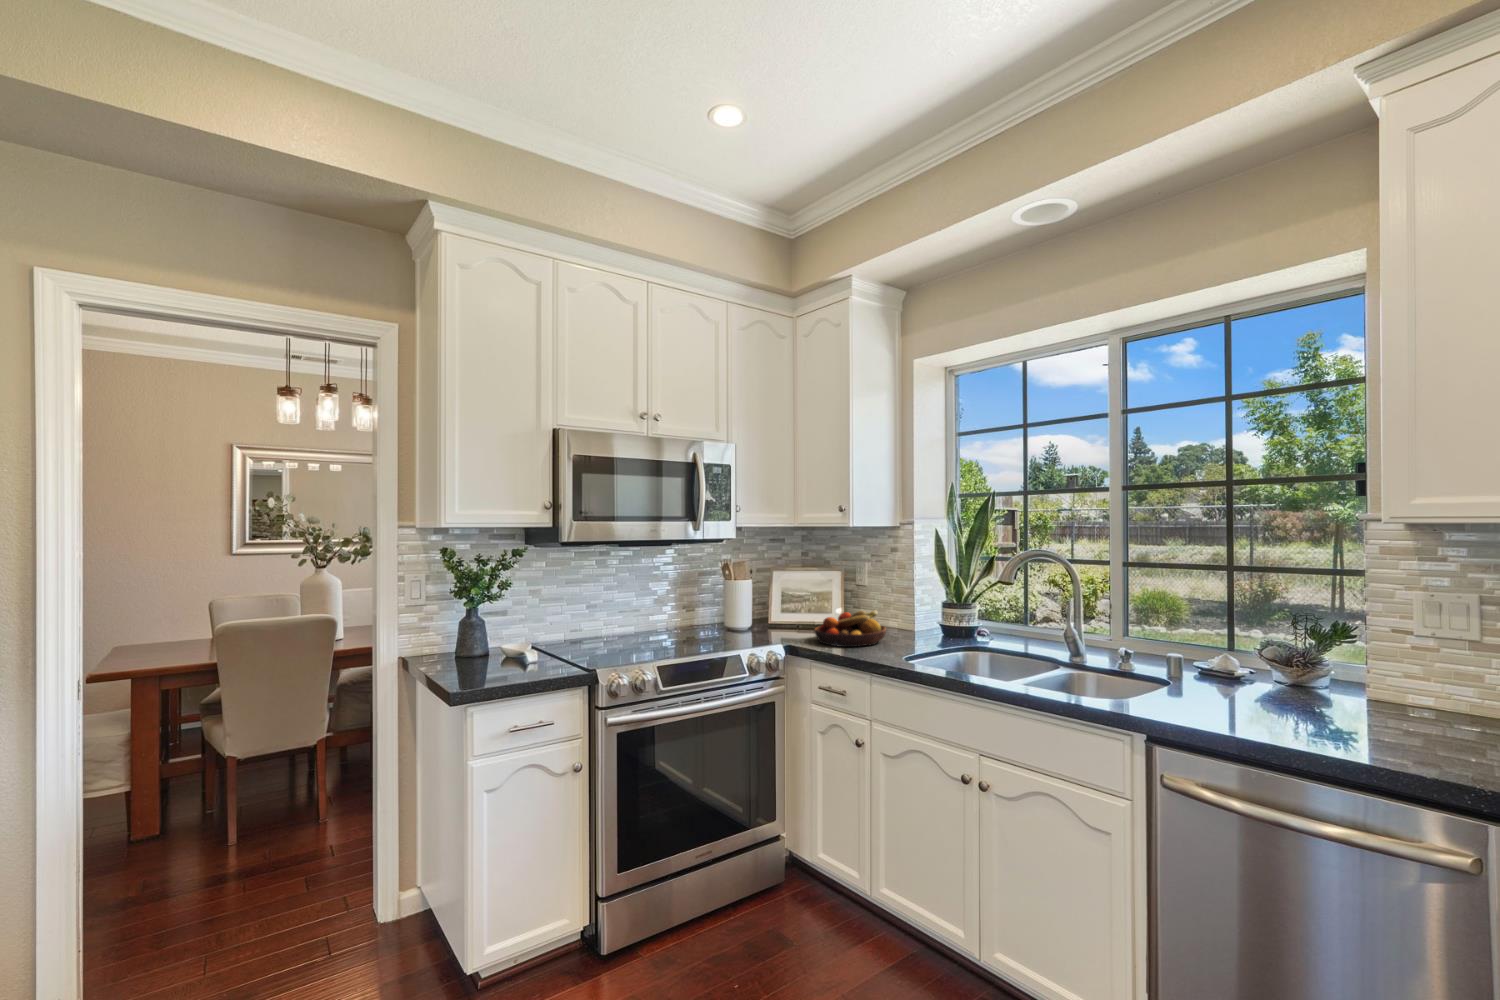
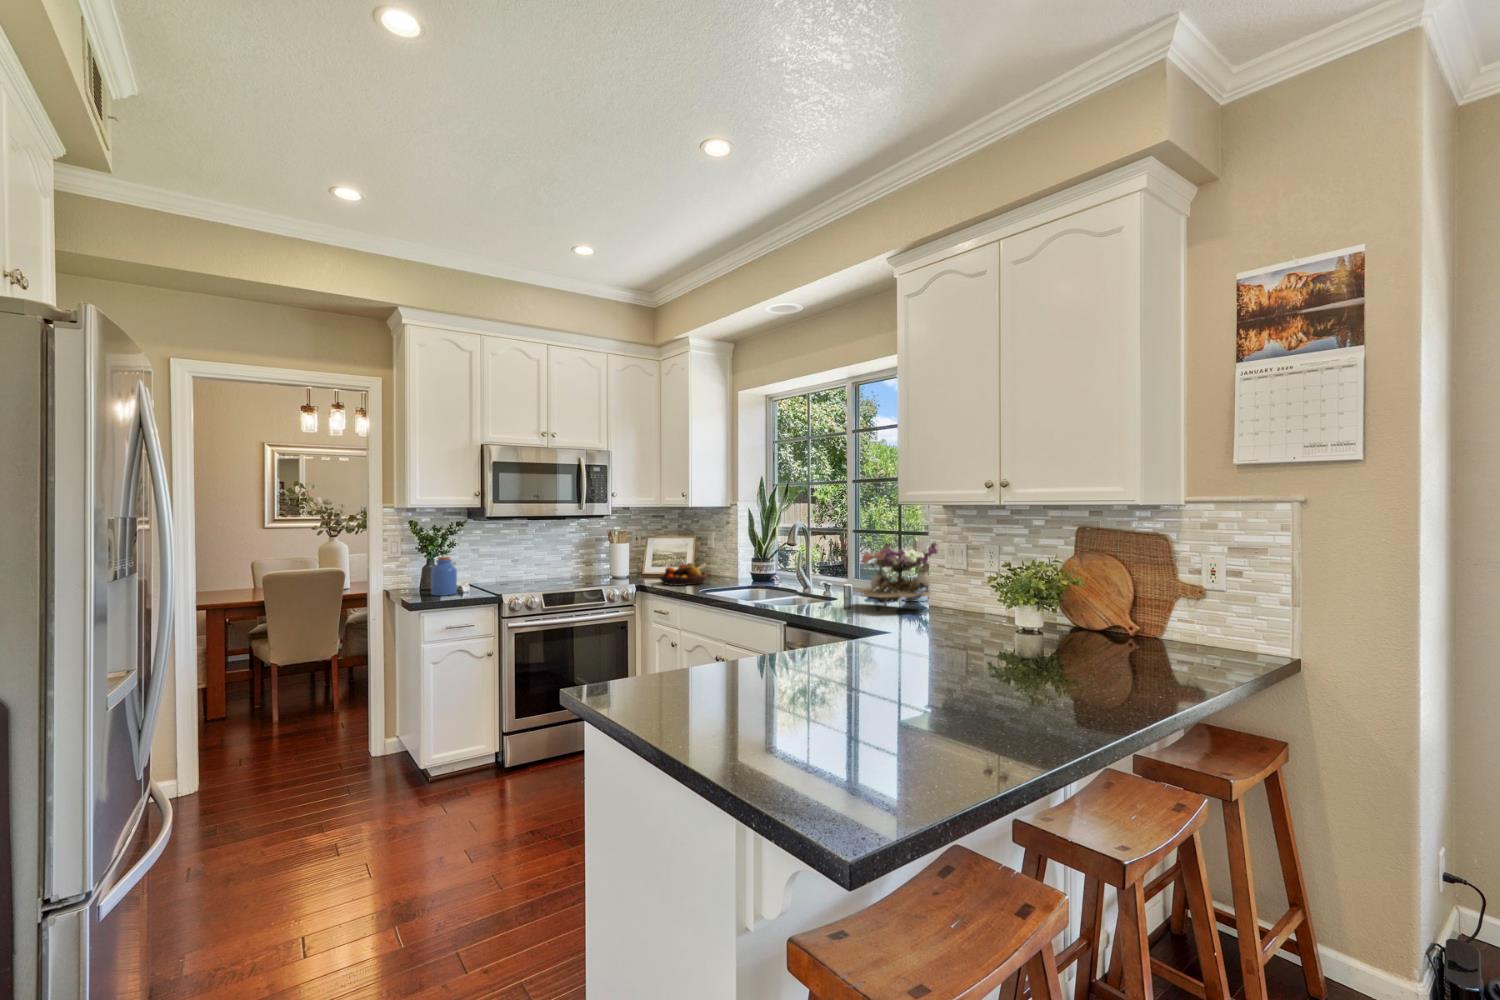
flower arrangement: none [1238,587,1442,704] -> present [856,542,937,605]
jar: none [479,607,519,671] -> present [431,557,457,596]

